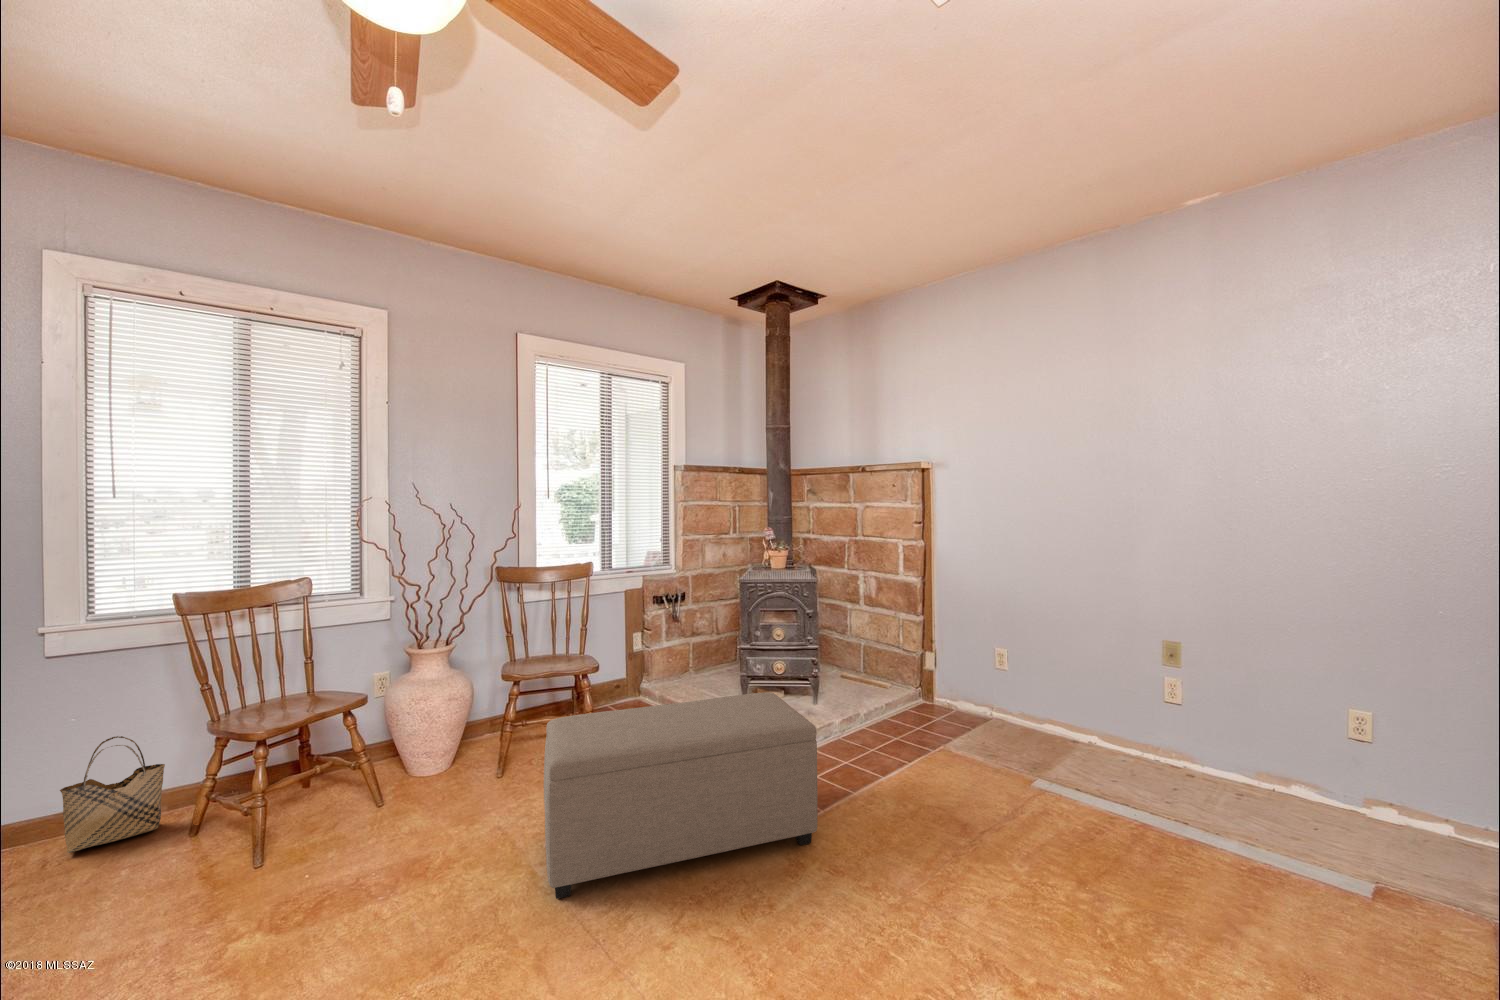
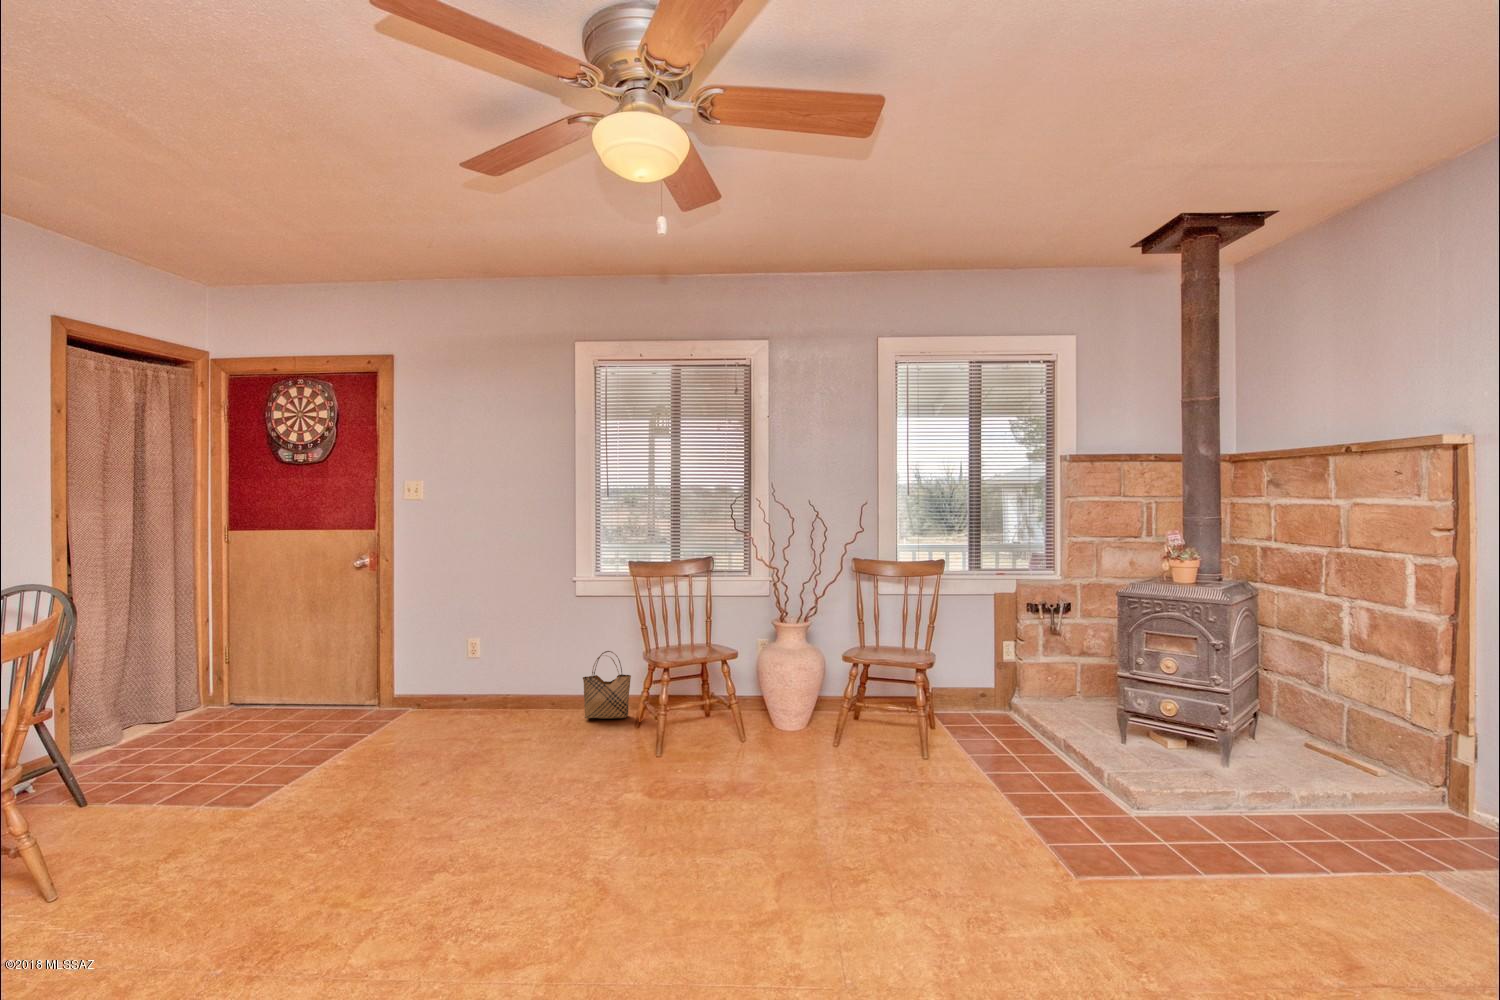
ottoman: present [544,692,818,899] -> none [815,695,1105,896]

